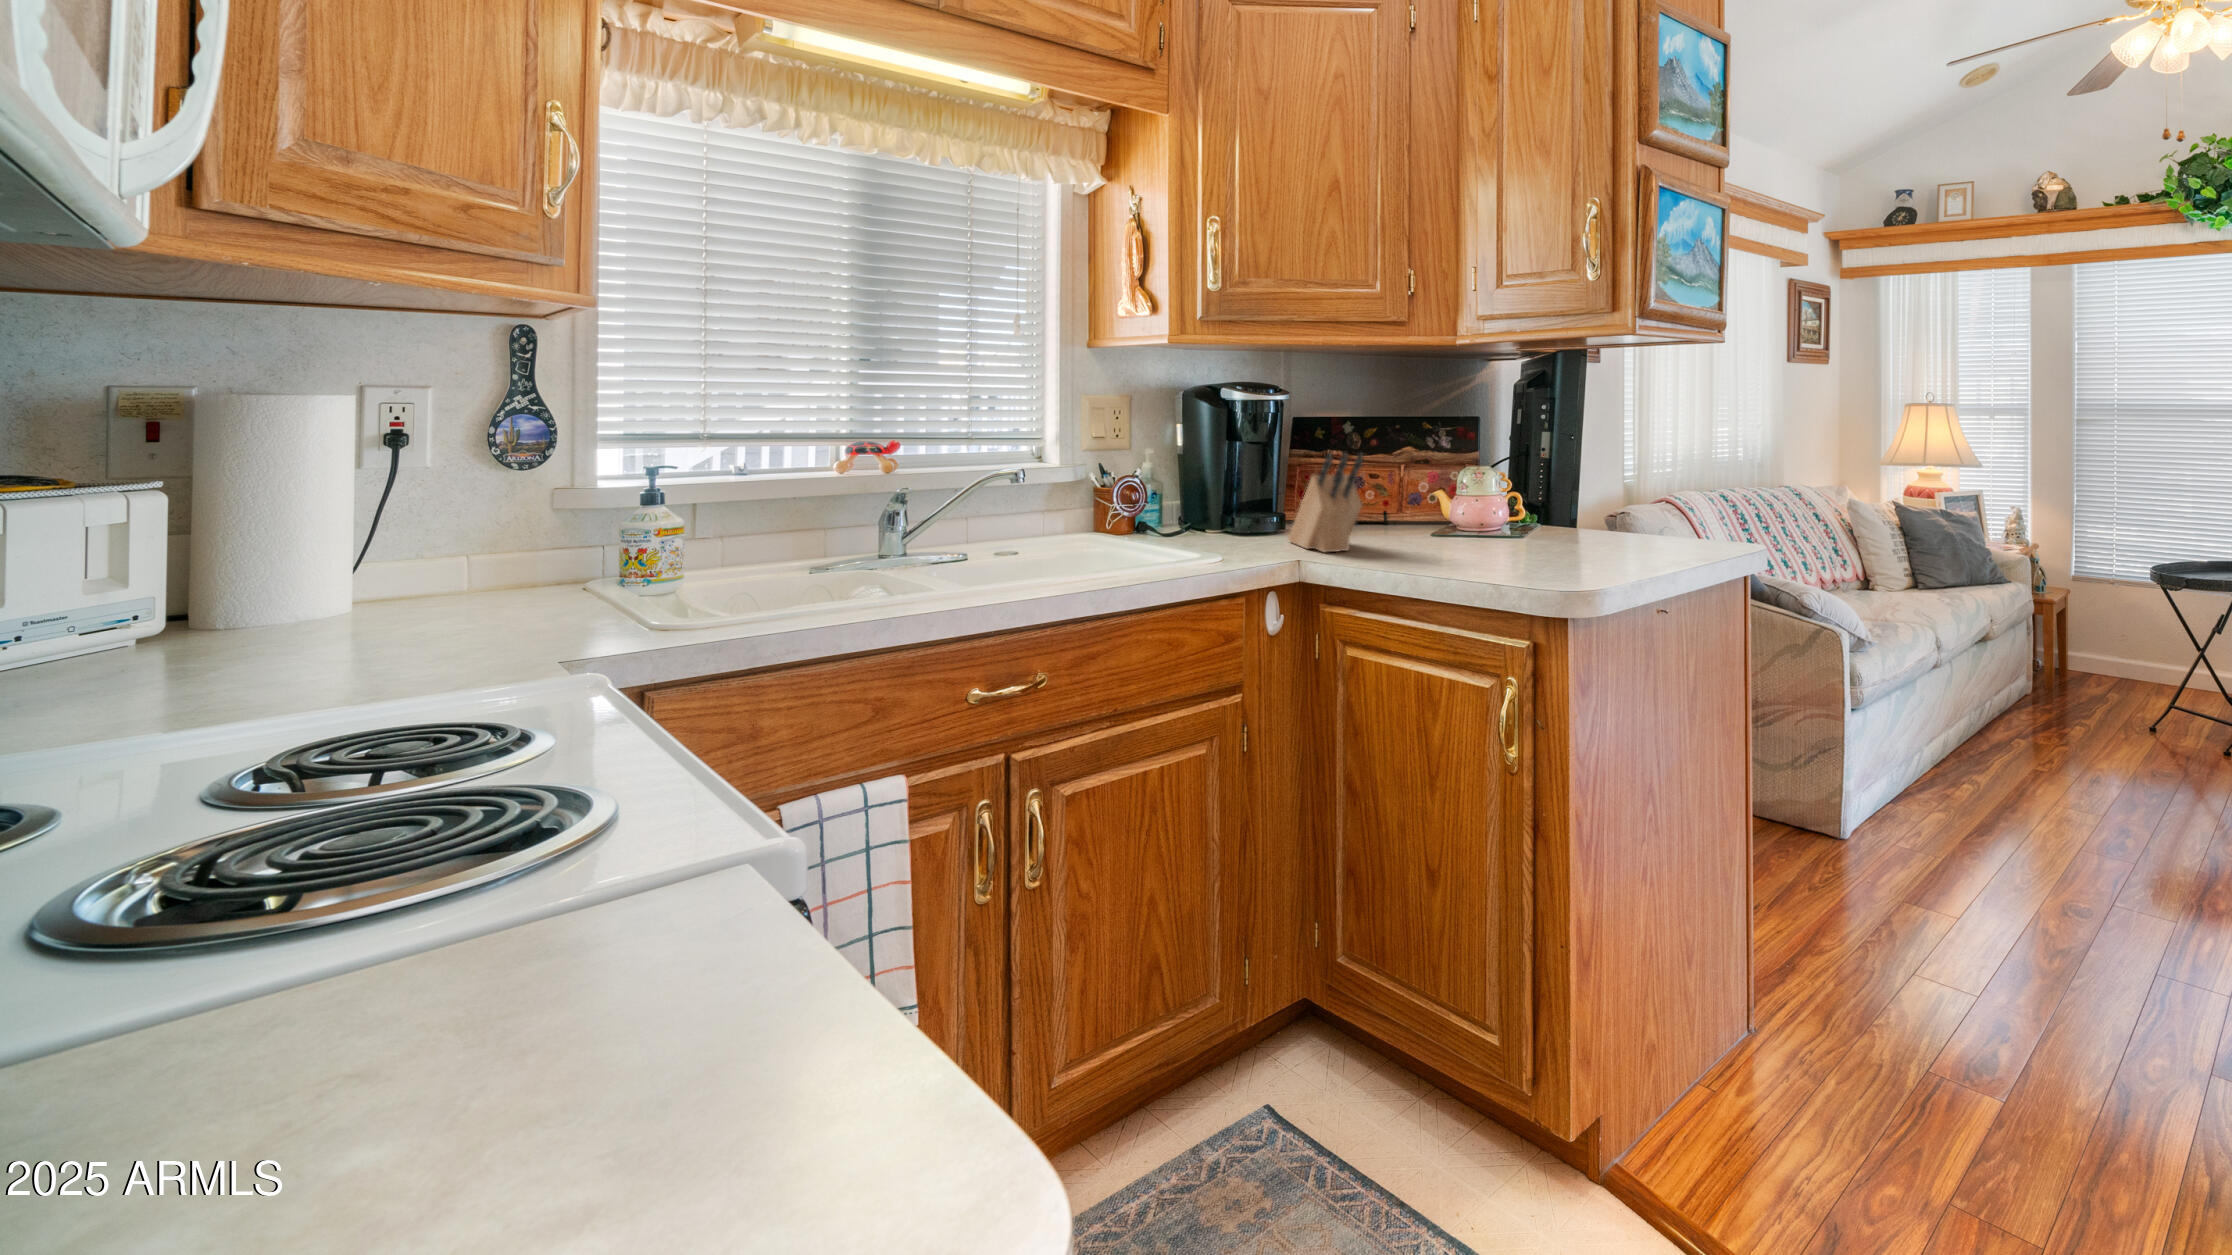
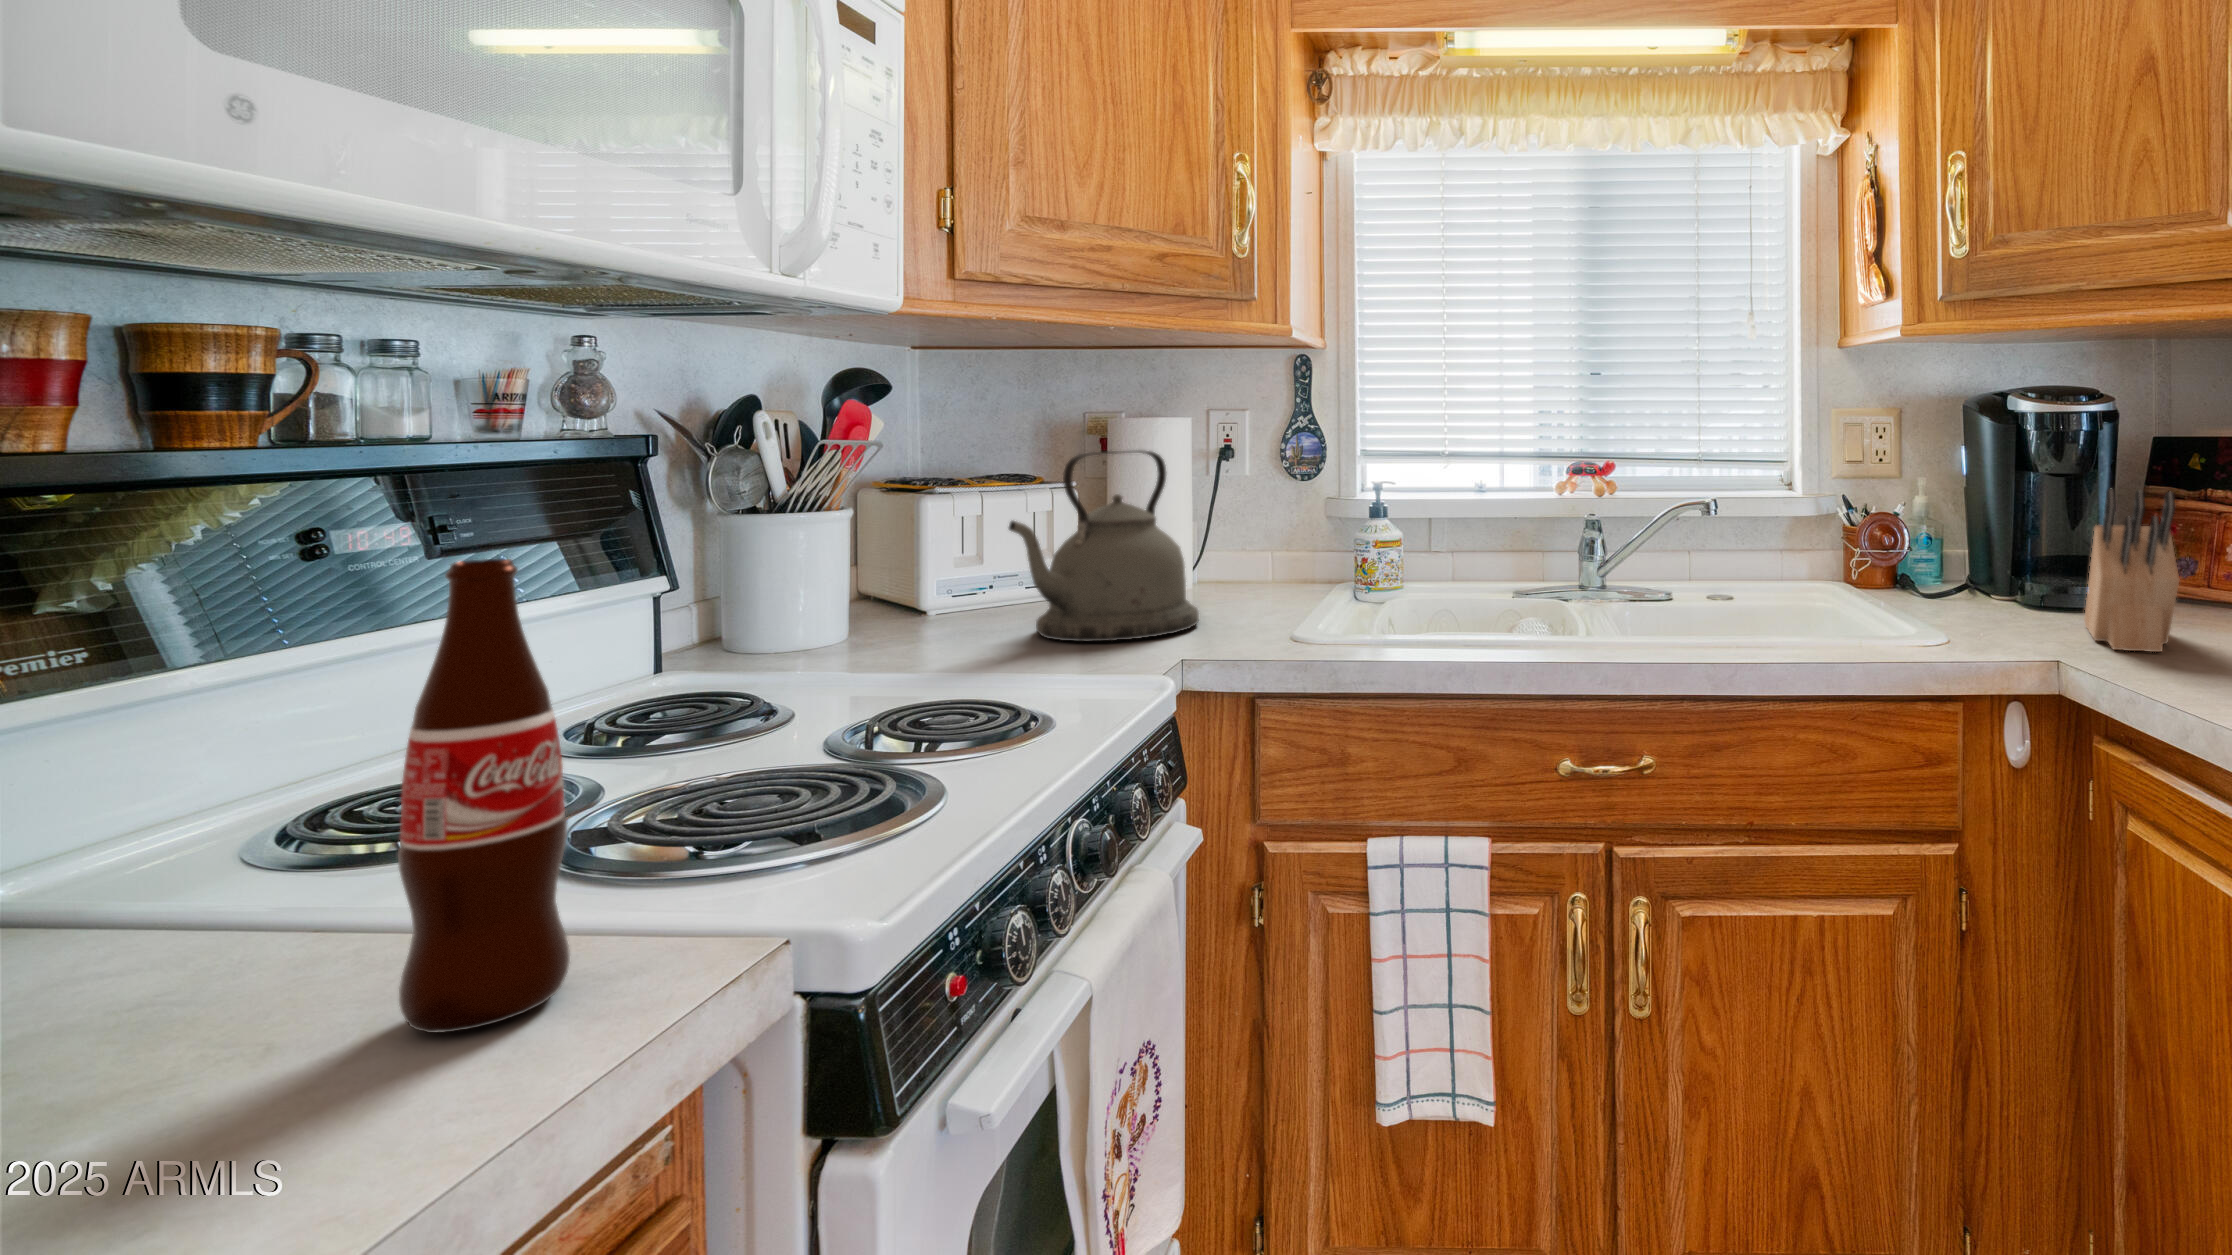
kettle: none [208,440,483,678] -> present [1009,451,1199,642]
bottle: none [447,563,617,1021] -> present [398,559,570,1033]

